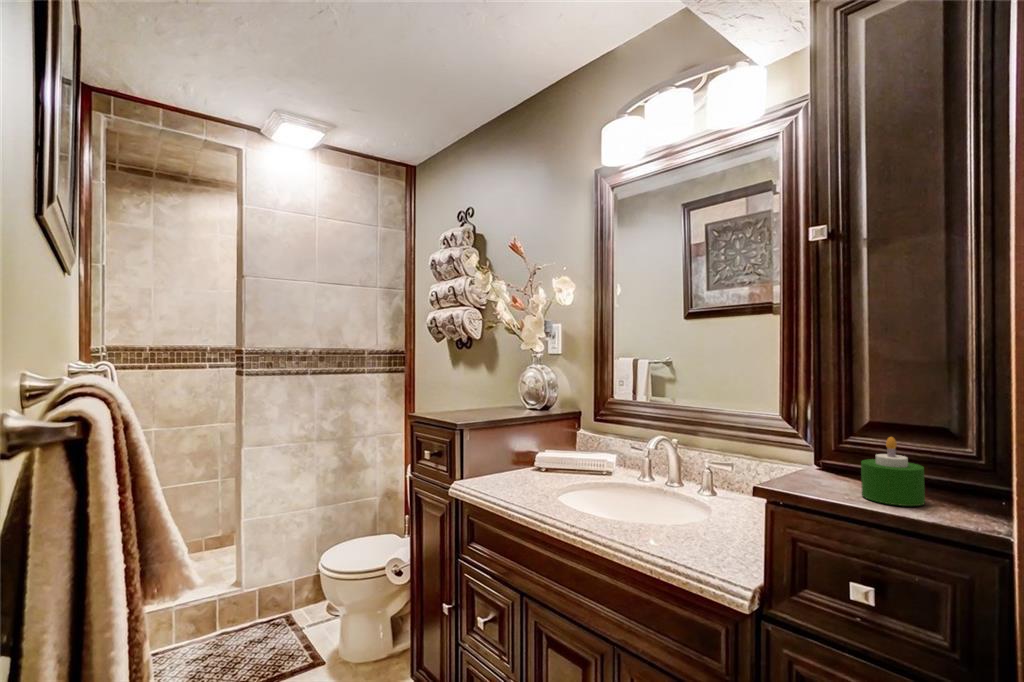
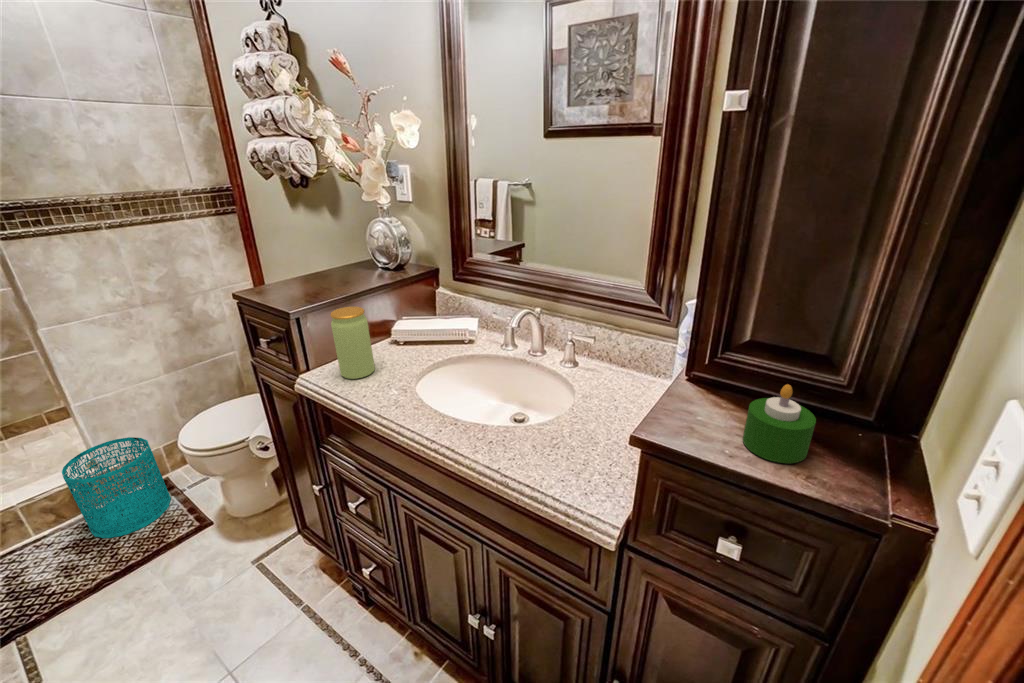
jar: none [488,424,518,486] -> present [330,307,375,379]
wastebasket: none [220,560,291,659] -> present [62,437,171,538]

